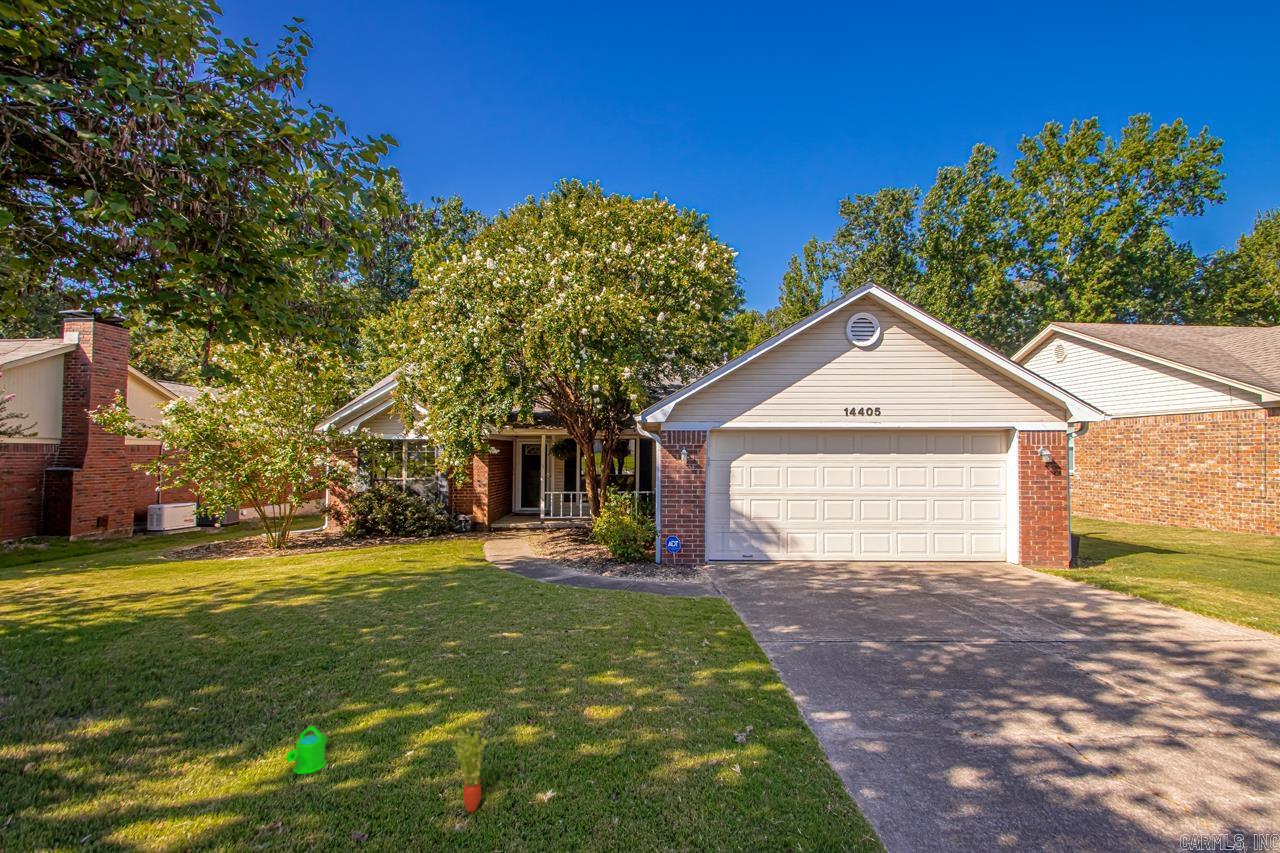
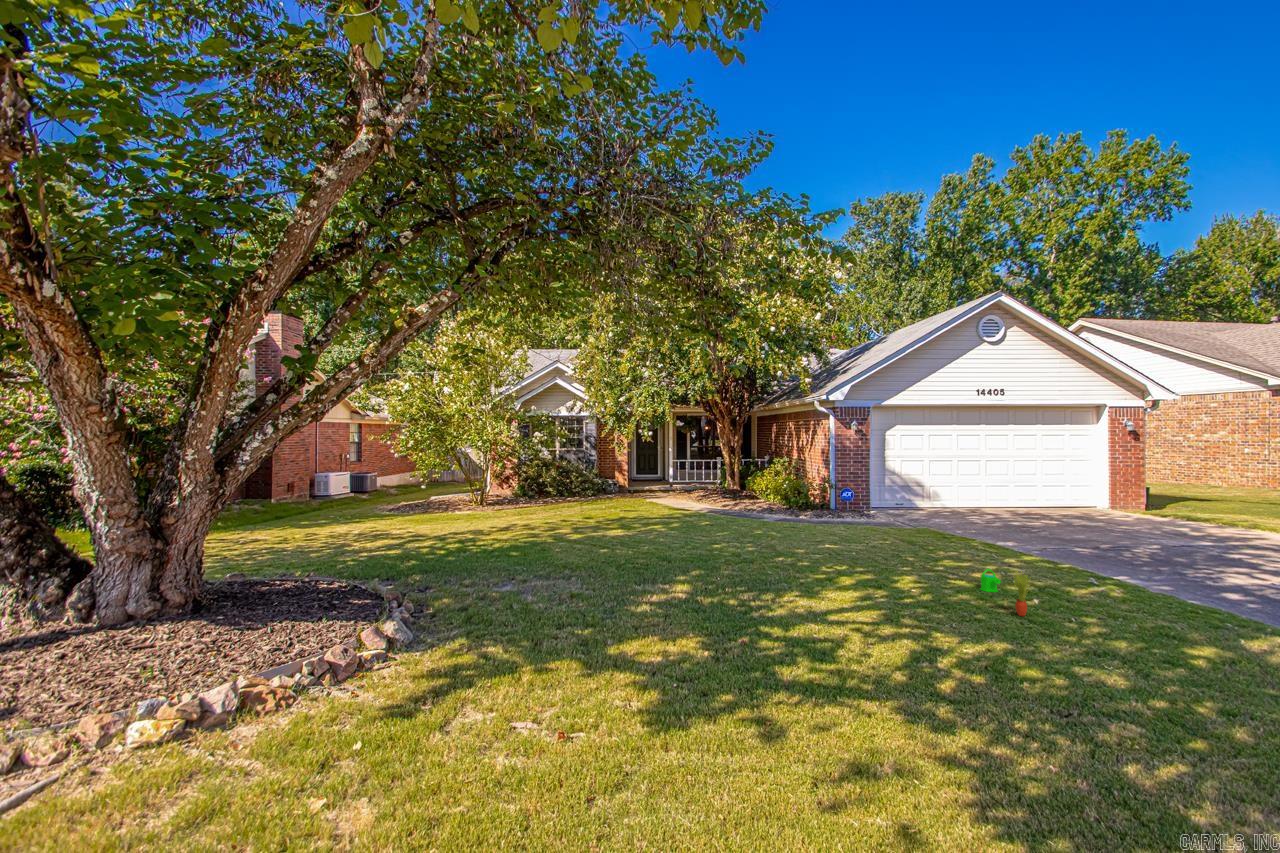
watering can: present [286,726,328,774] -> present [980,569,1001,592]

